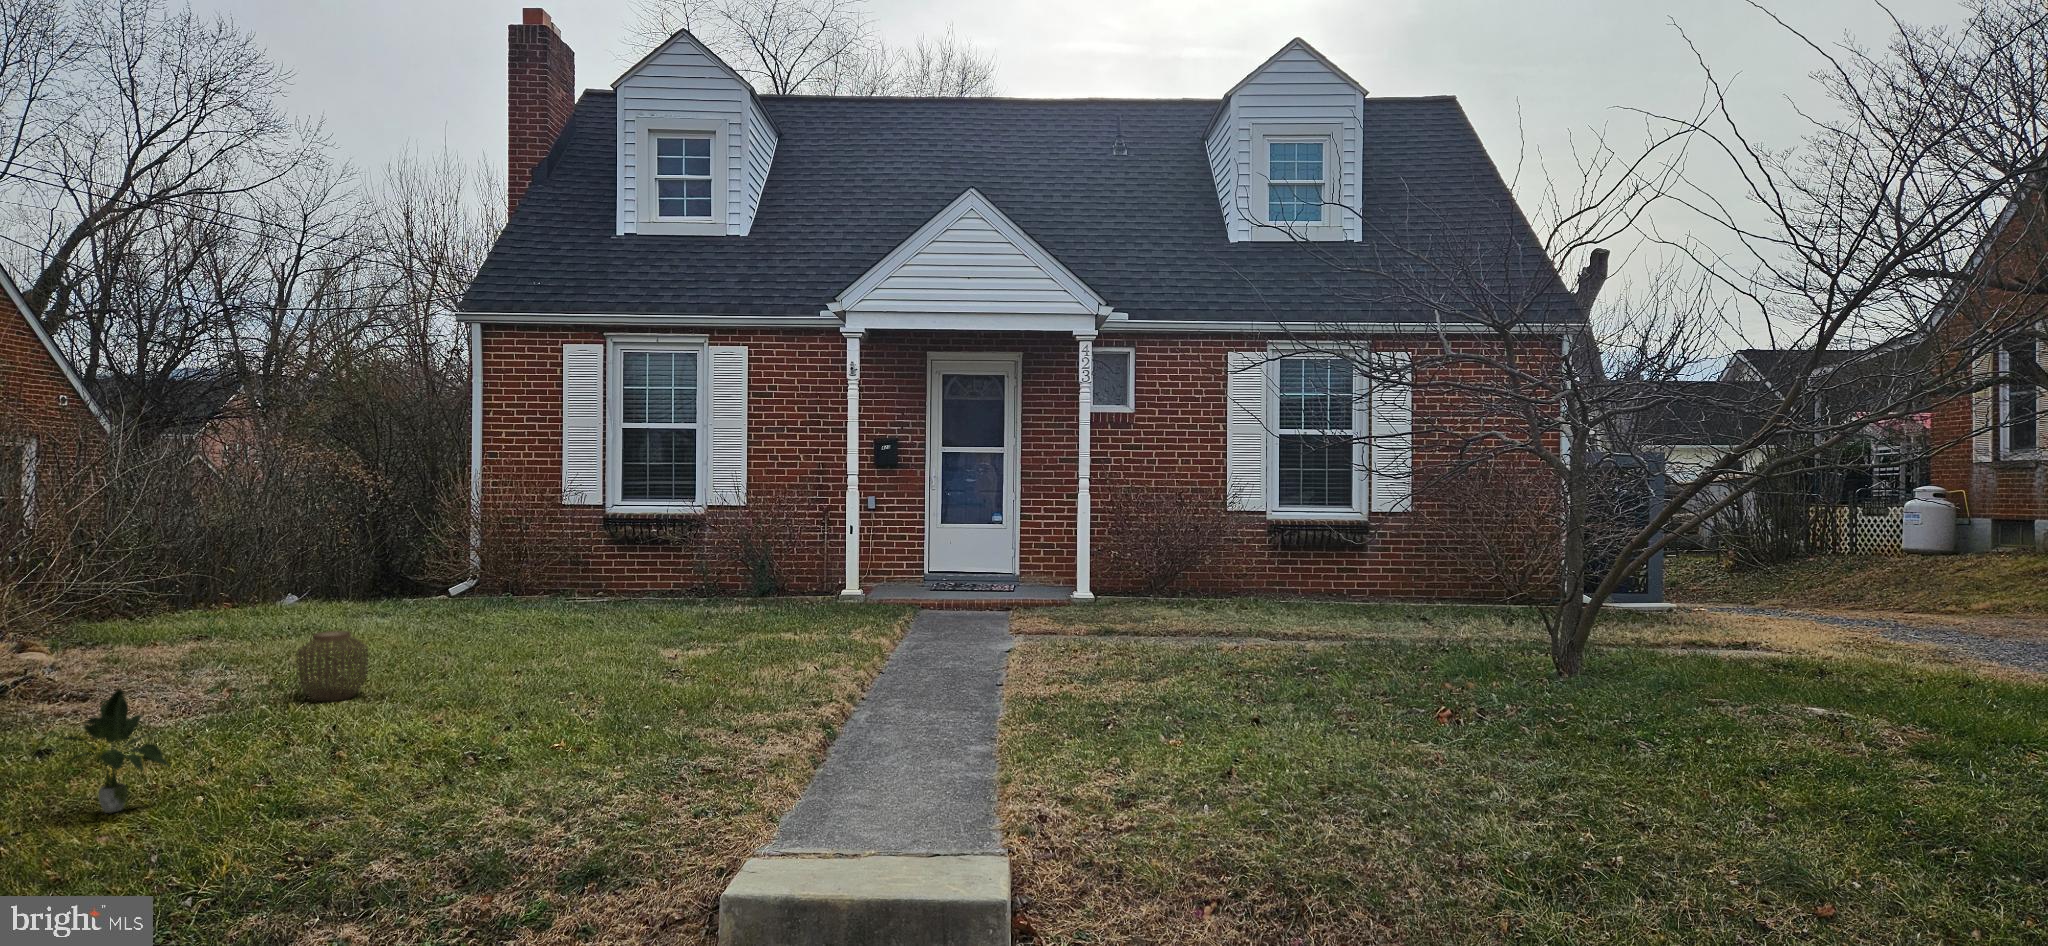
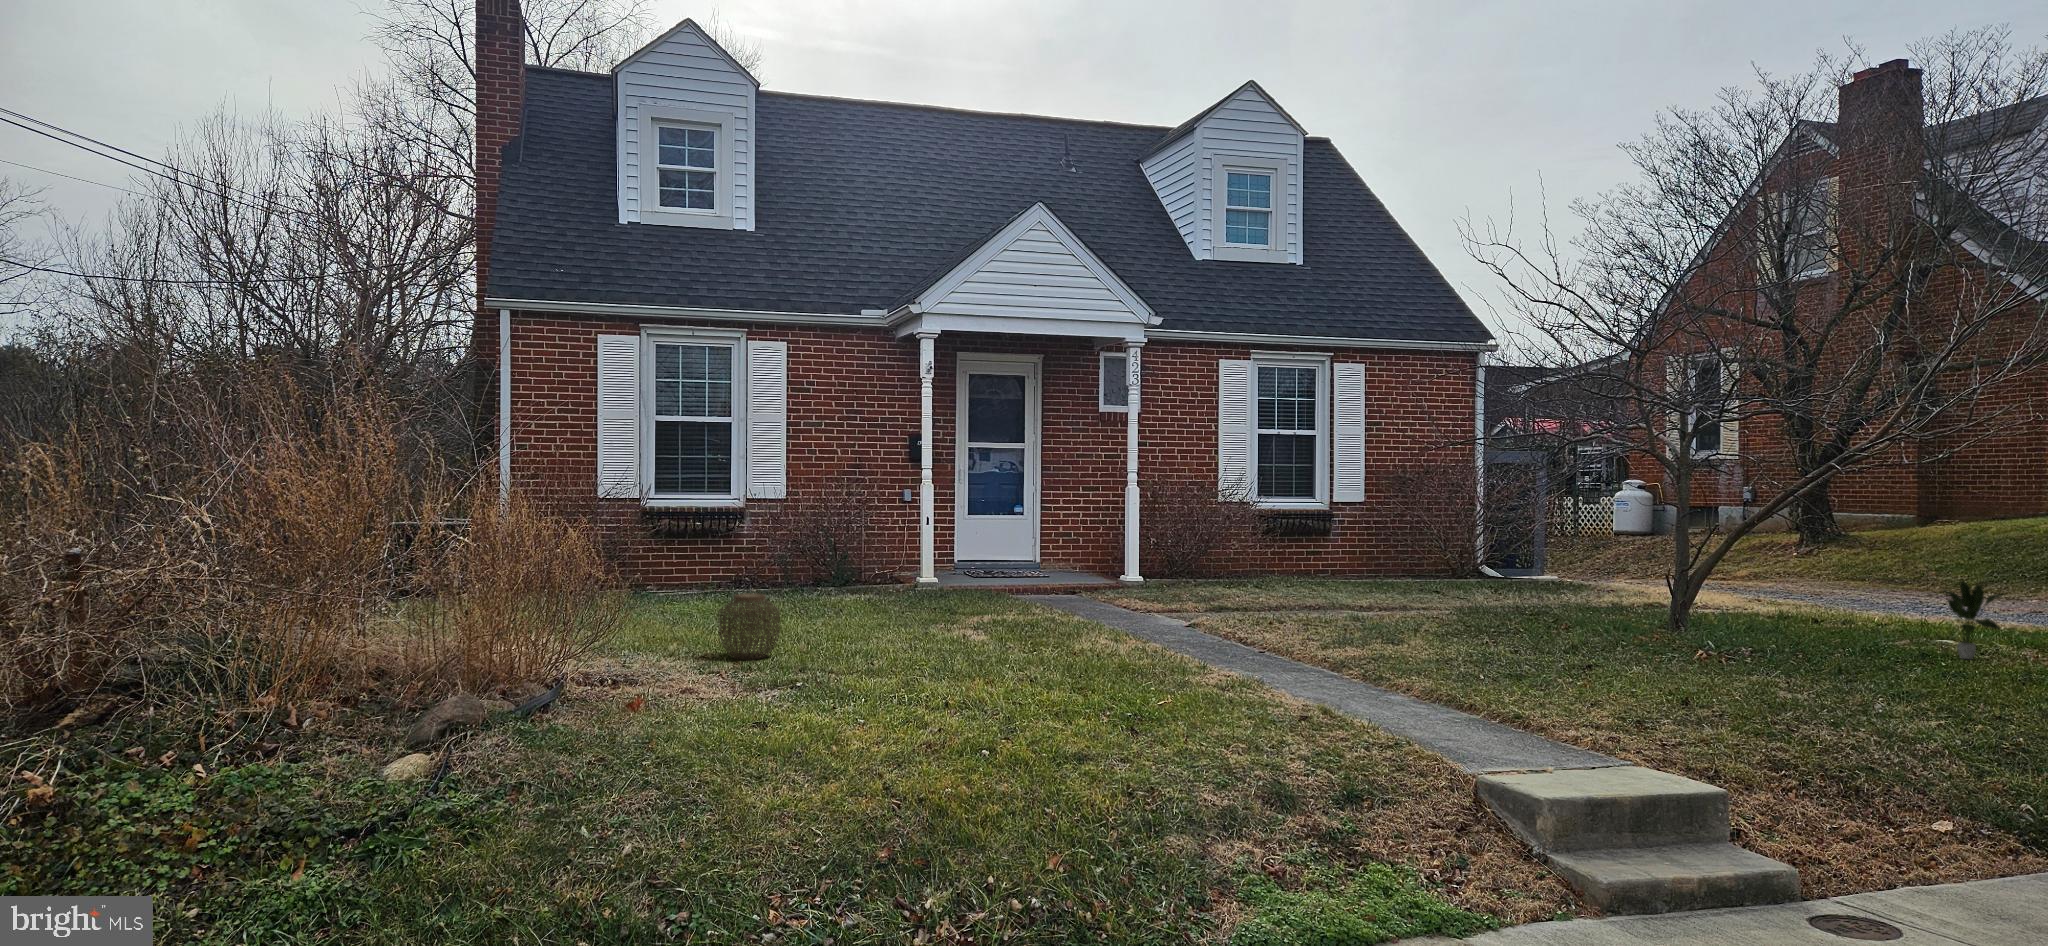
potted plant: present [63,689,172,813] -> present [1943,581,2003,659]

